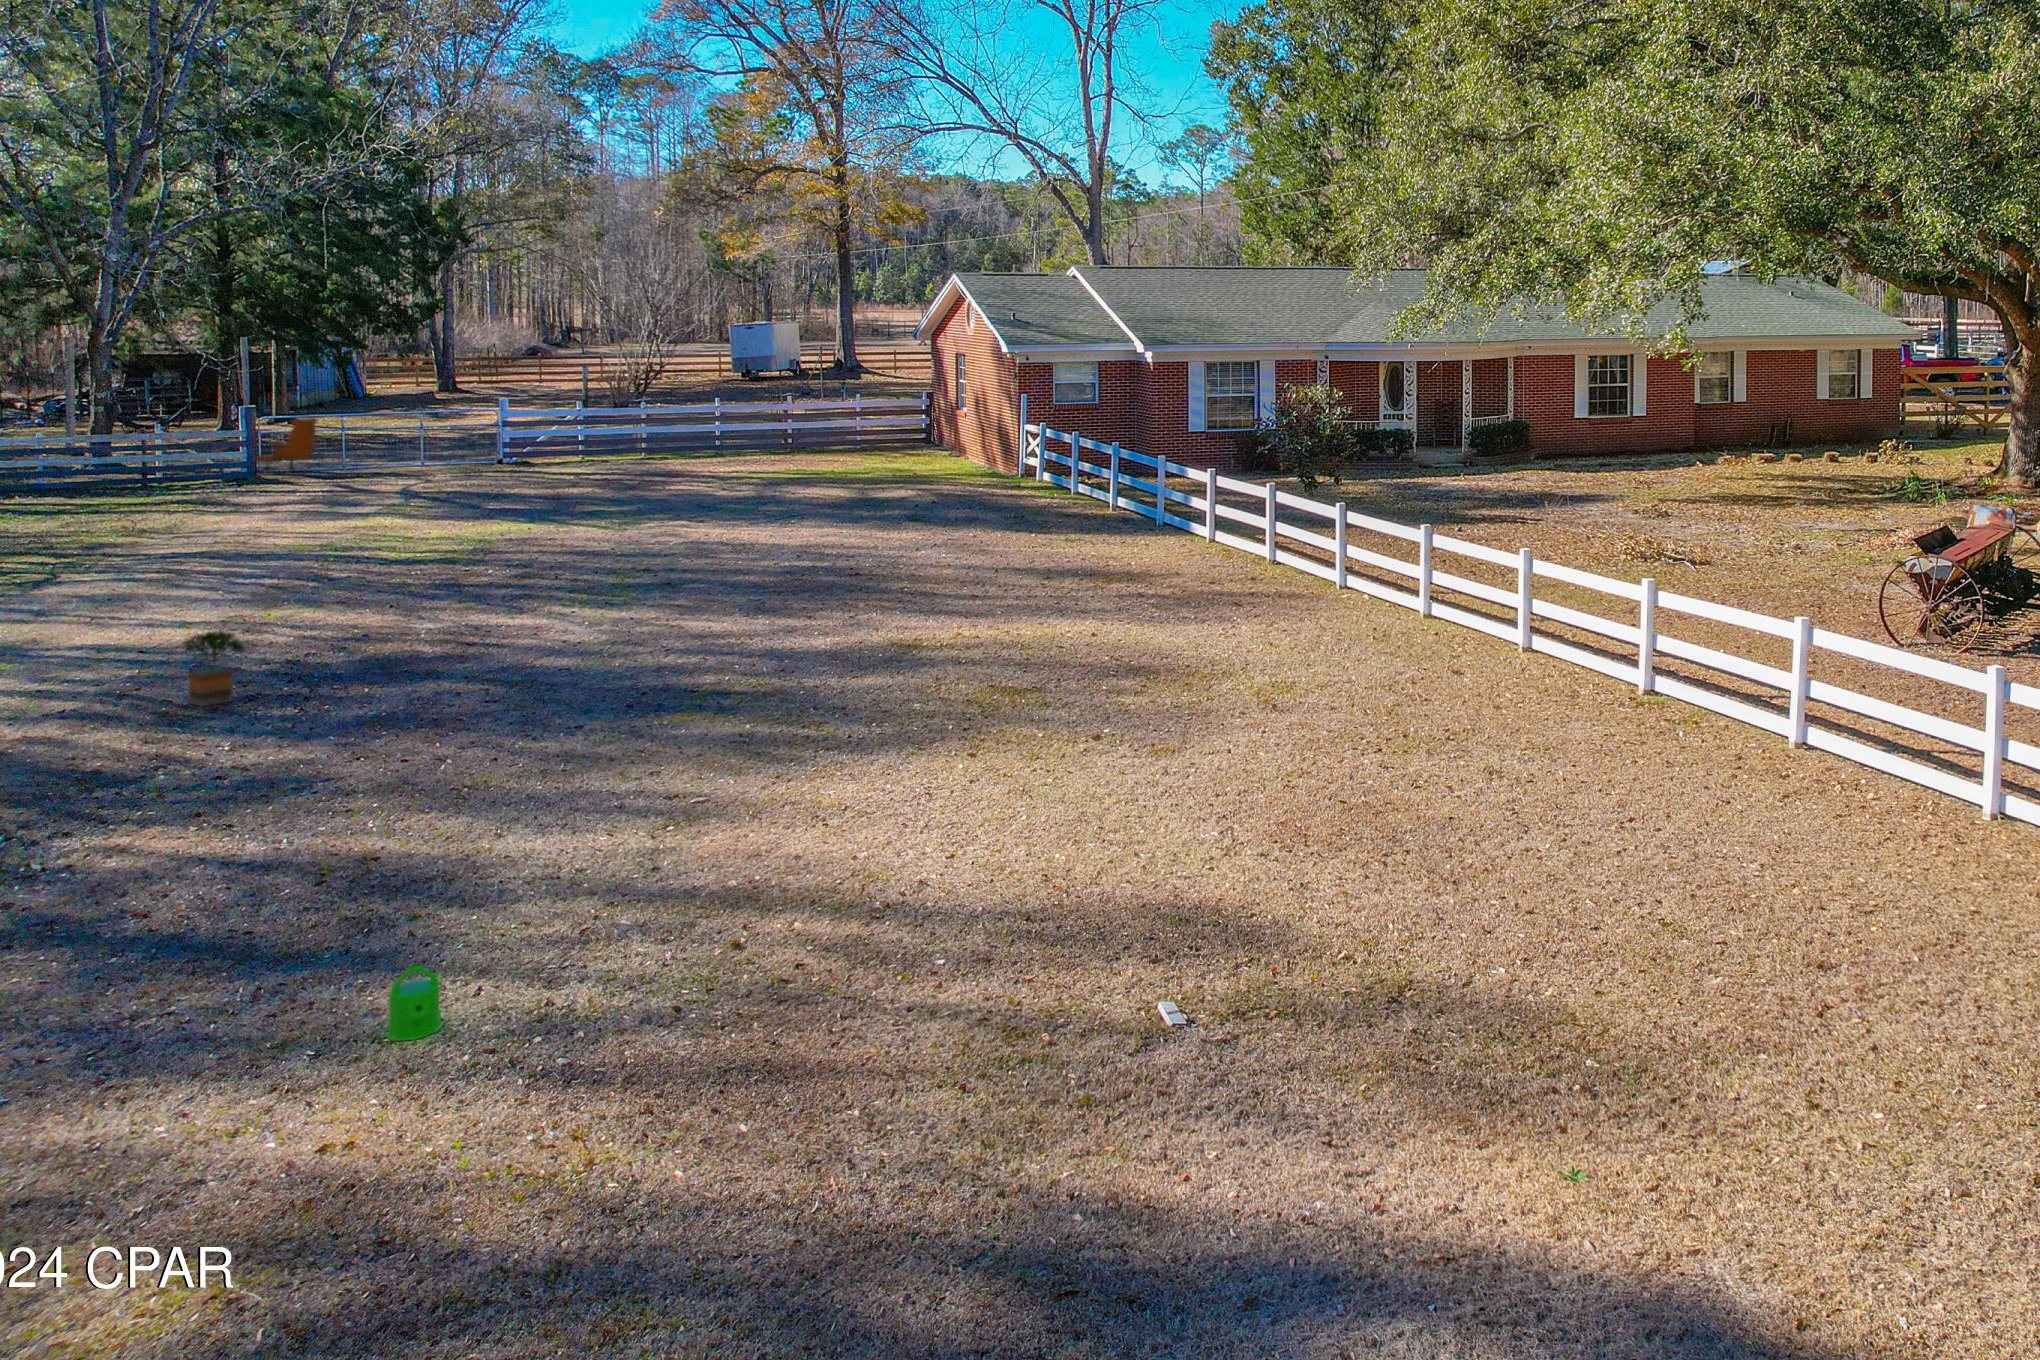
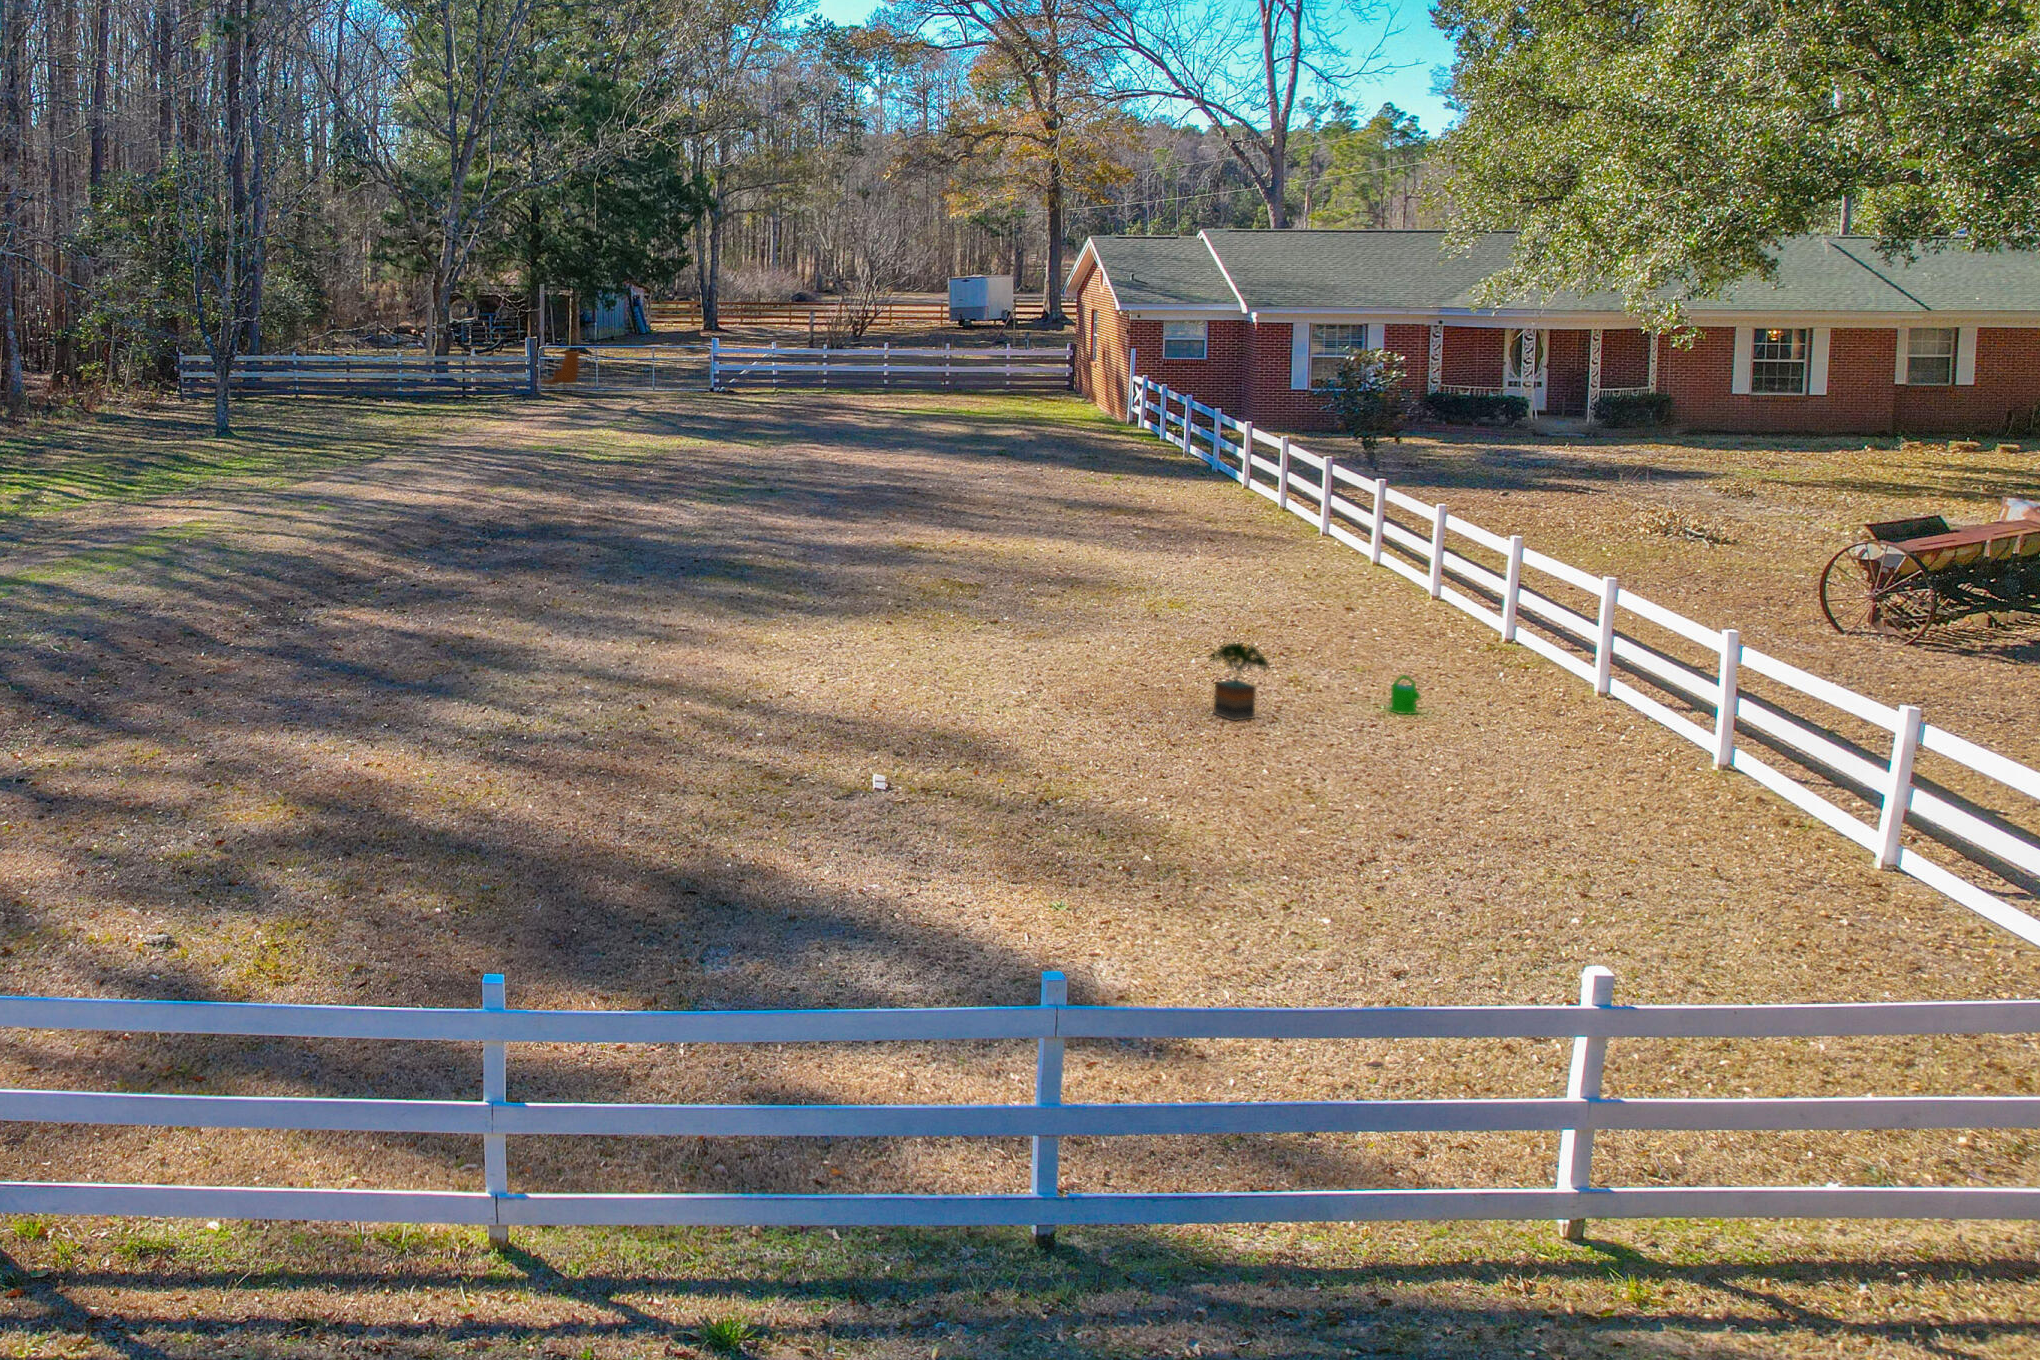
potted tree: present [183,631,245,707] -> present [1209,643,1268,721]
watering can: present [384,965,443,1041] -> present [1389,675,1421,714]

